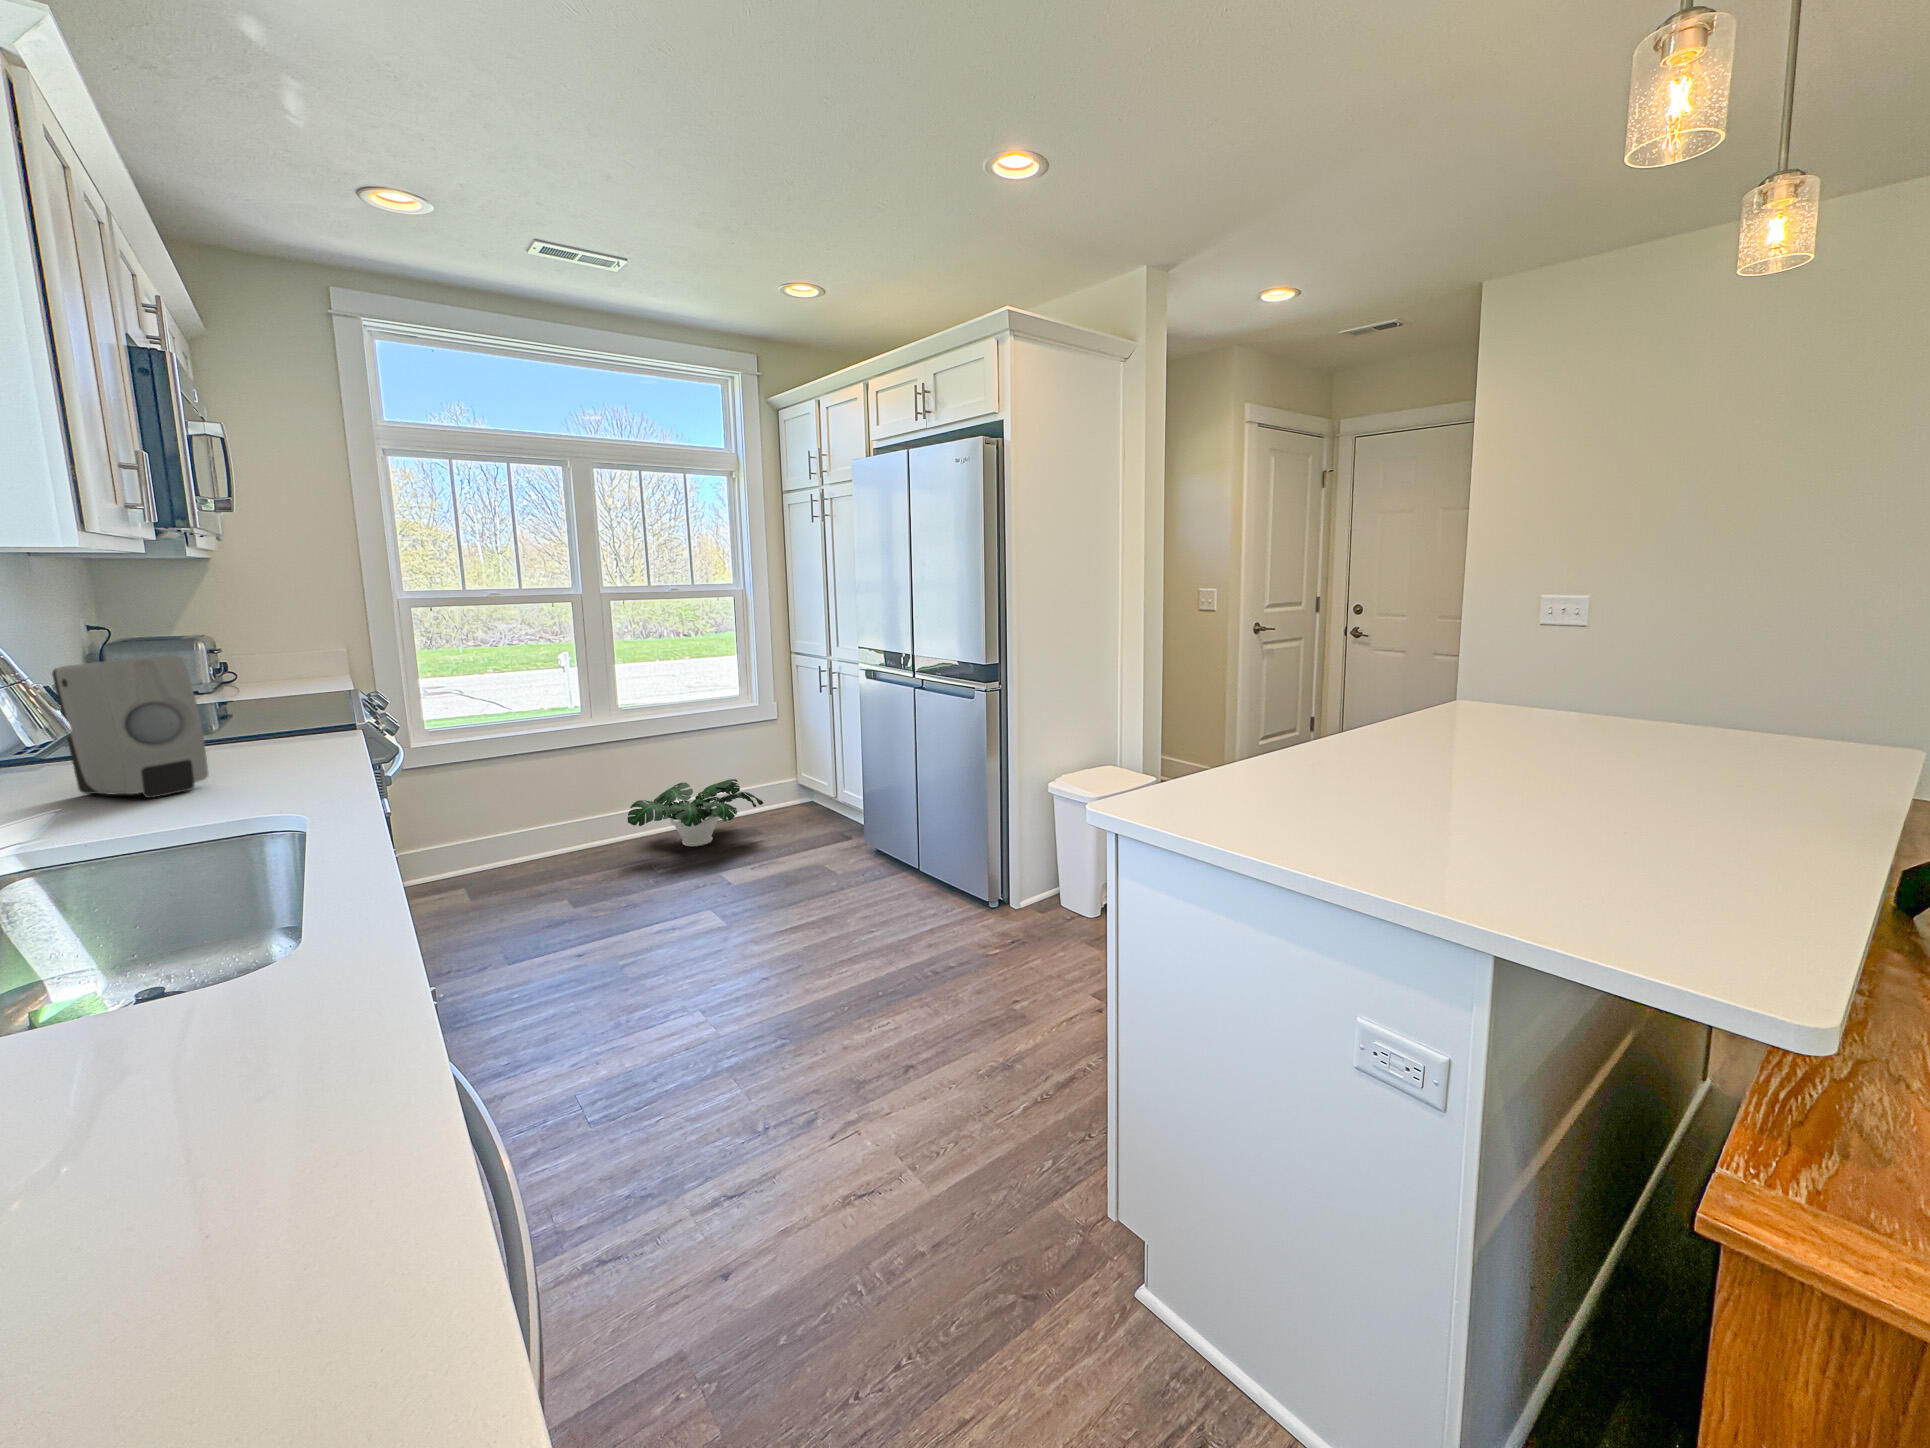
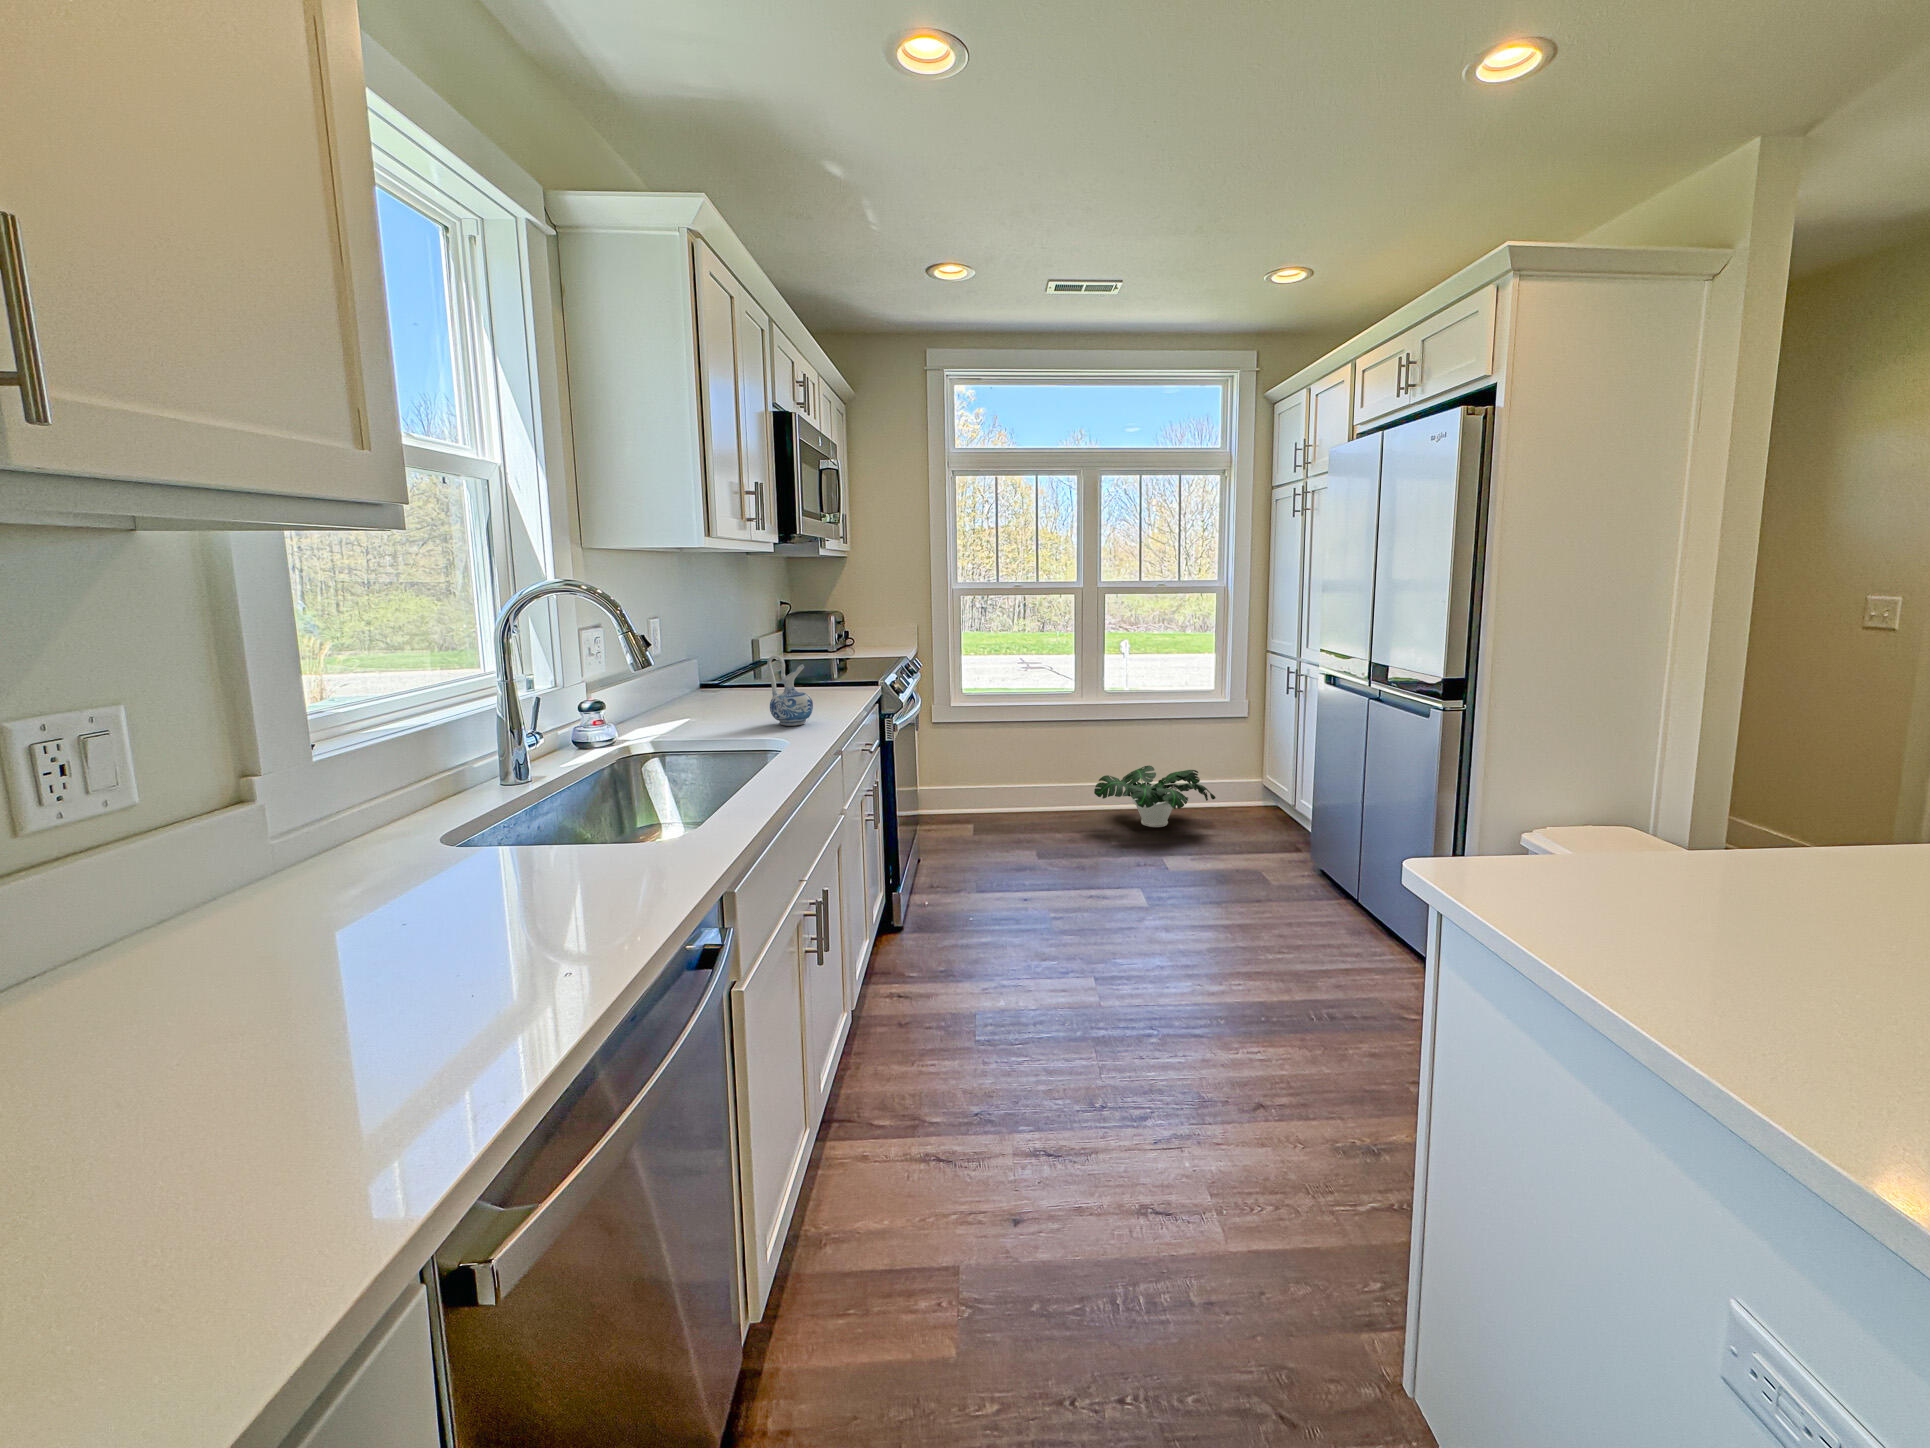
soap dispenser: present [52,656,208,798] -> none [706,624,767,718]
ceramic pitcher: none [223,698,312,795] -> present [767,655,813,726]

